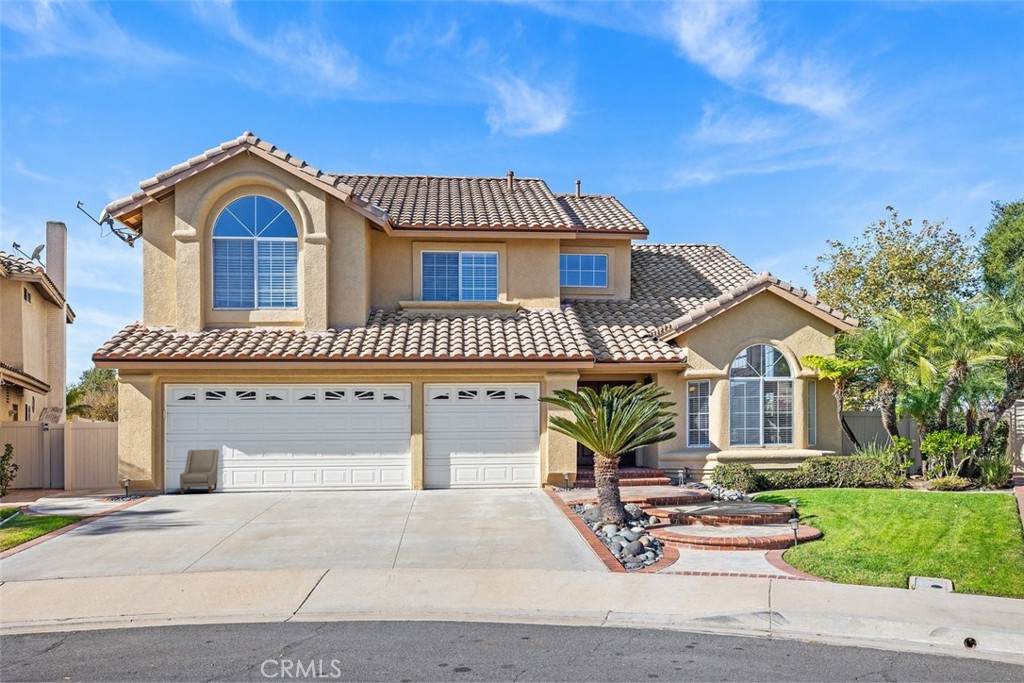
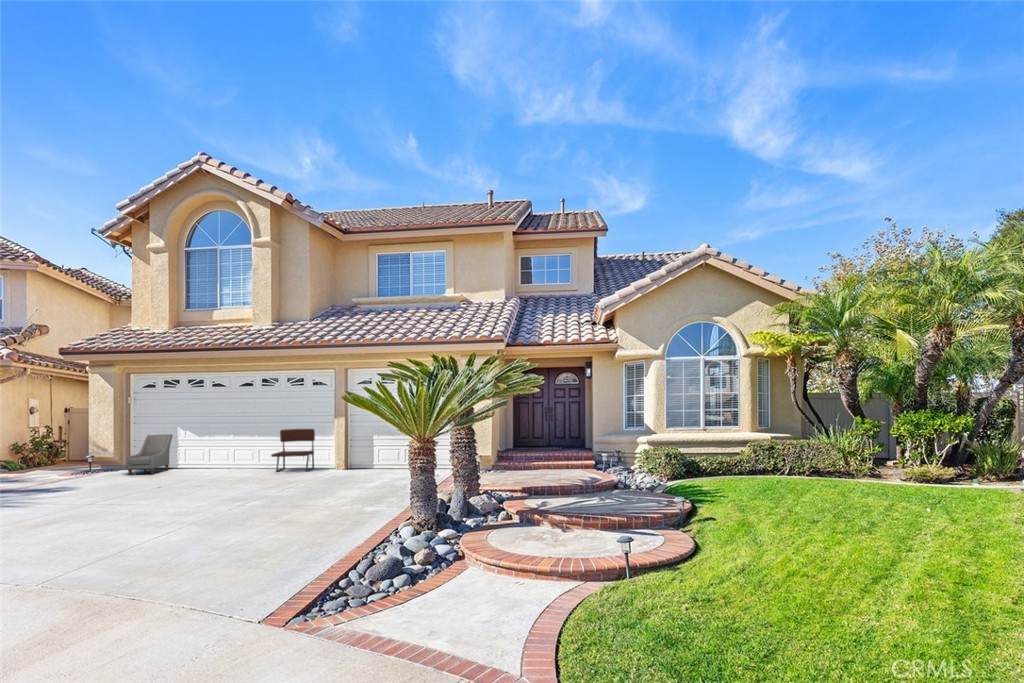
bench: none [350,444,389,489] -> present [271,429,315,472]

